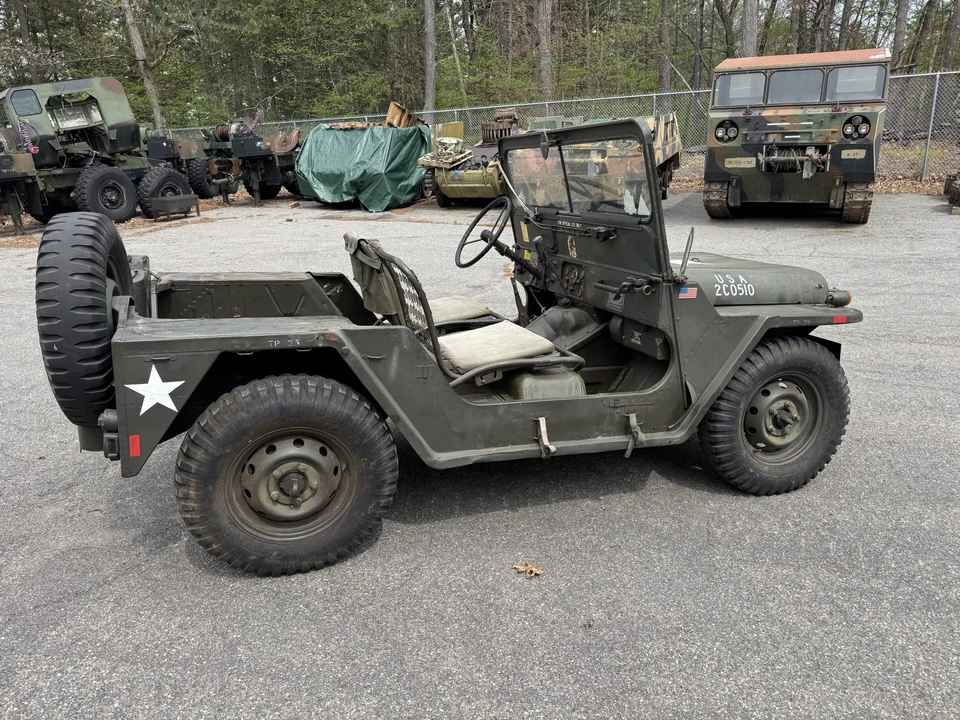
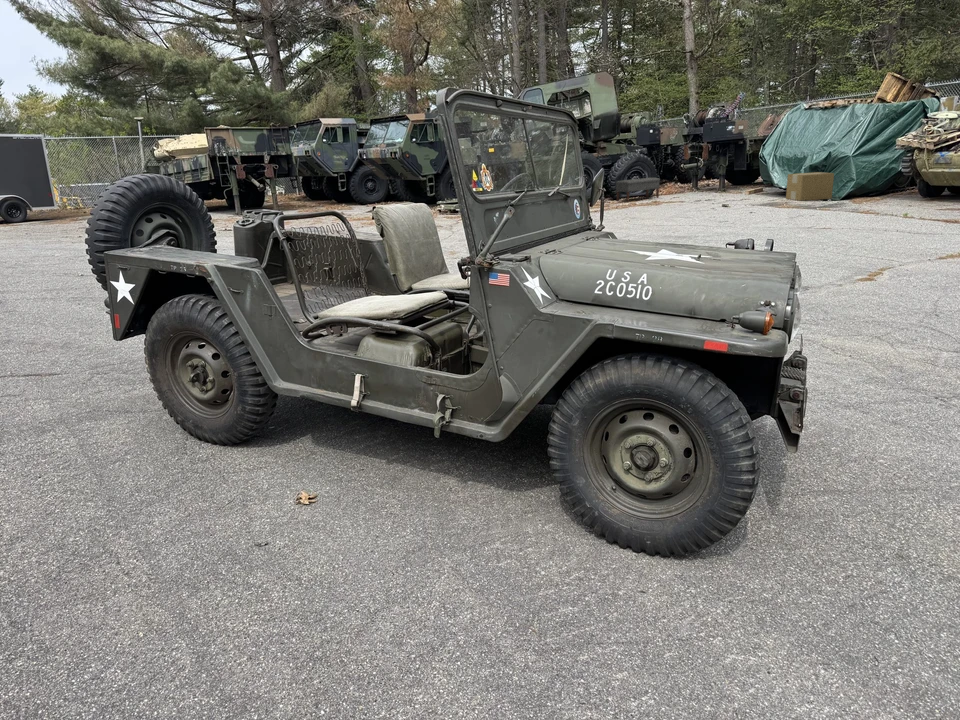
cardboard box: none [332,188,374,215] -> present [786,172,834,201]

